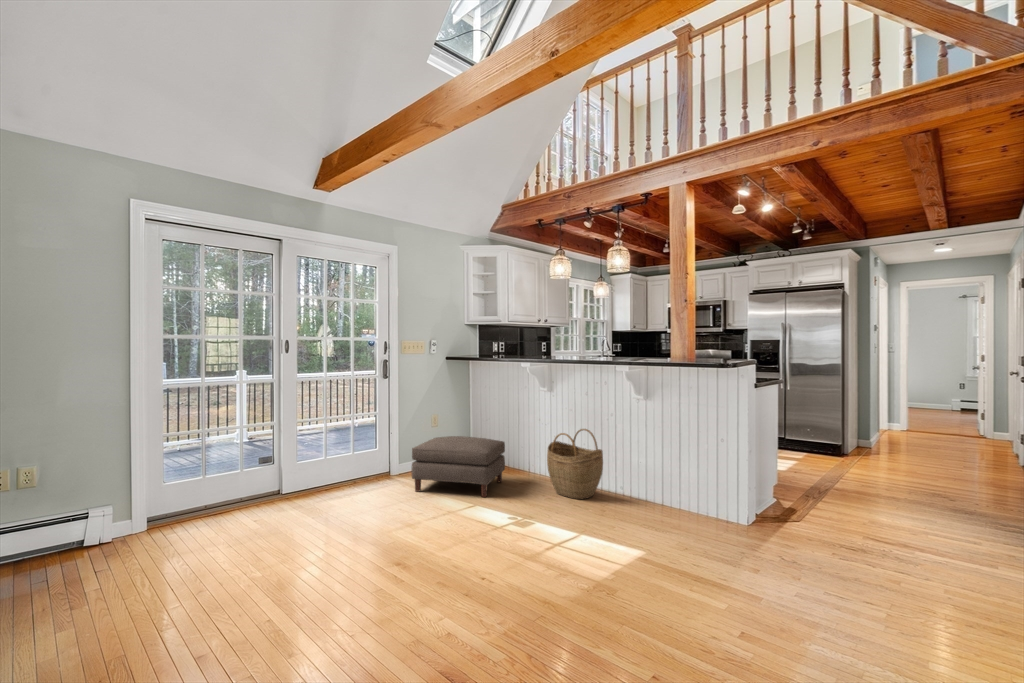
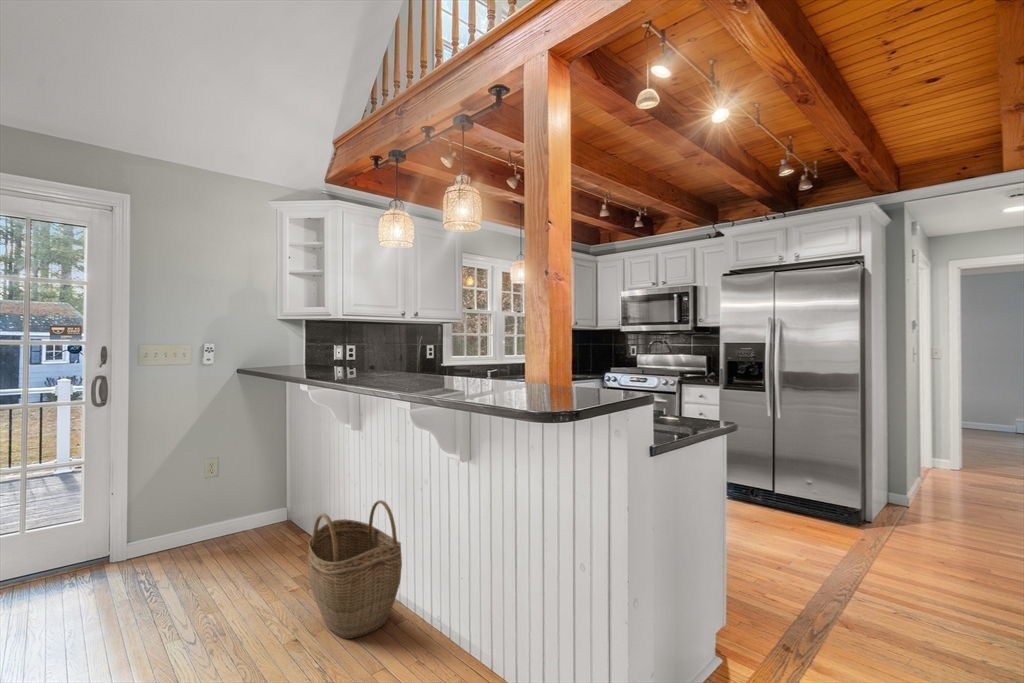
ottoman: present [411,436,505,497] -> none [84,502,272,628]

